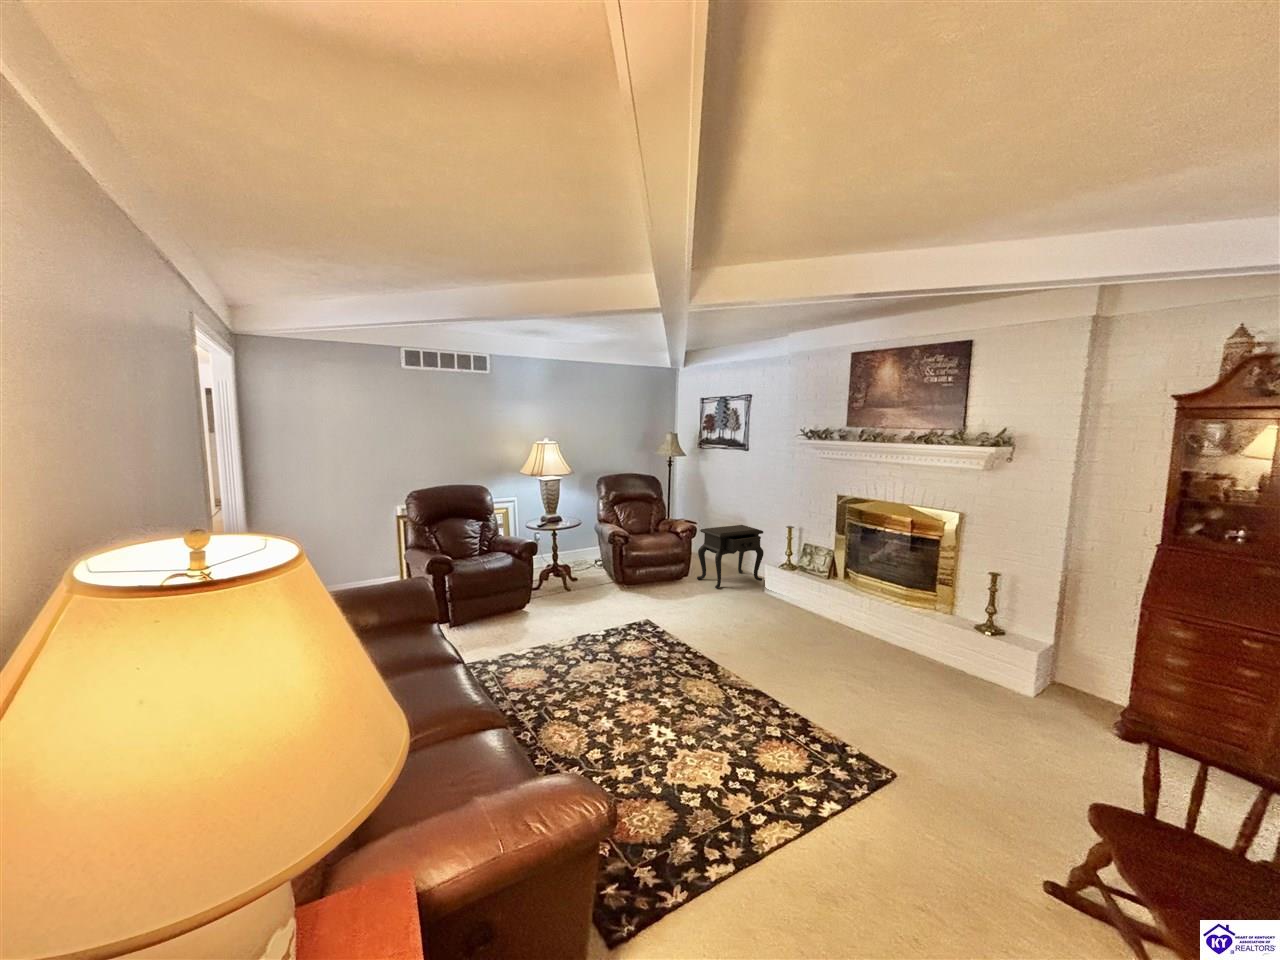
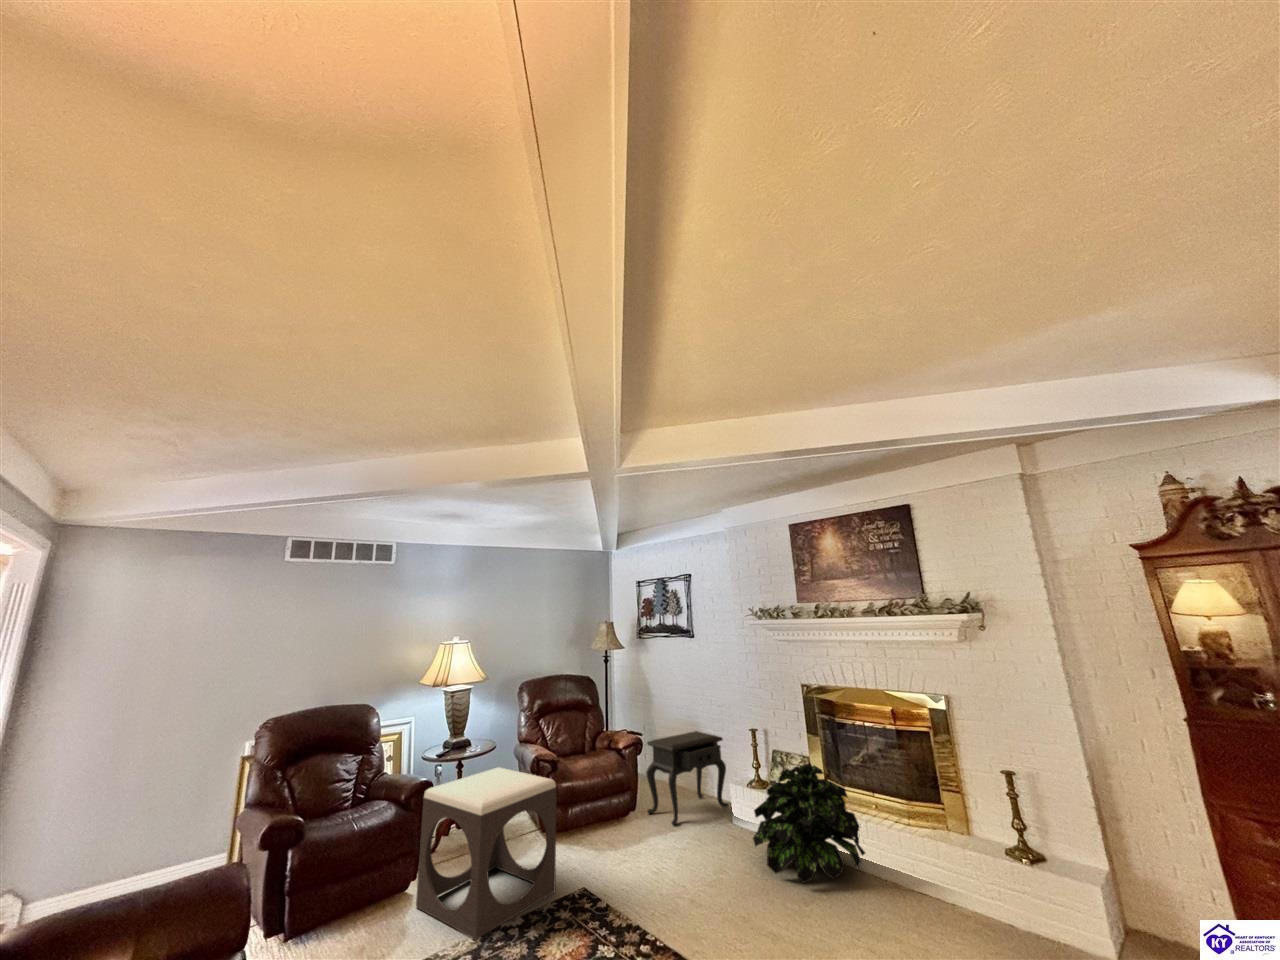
footstool: none [532,538,628,639] -> present [416,768,557,939]
potted plant: none [777,555,866,632] -> present [753,764,865,883]

